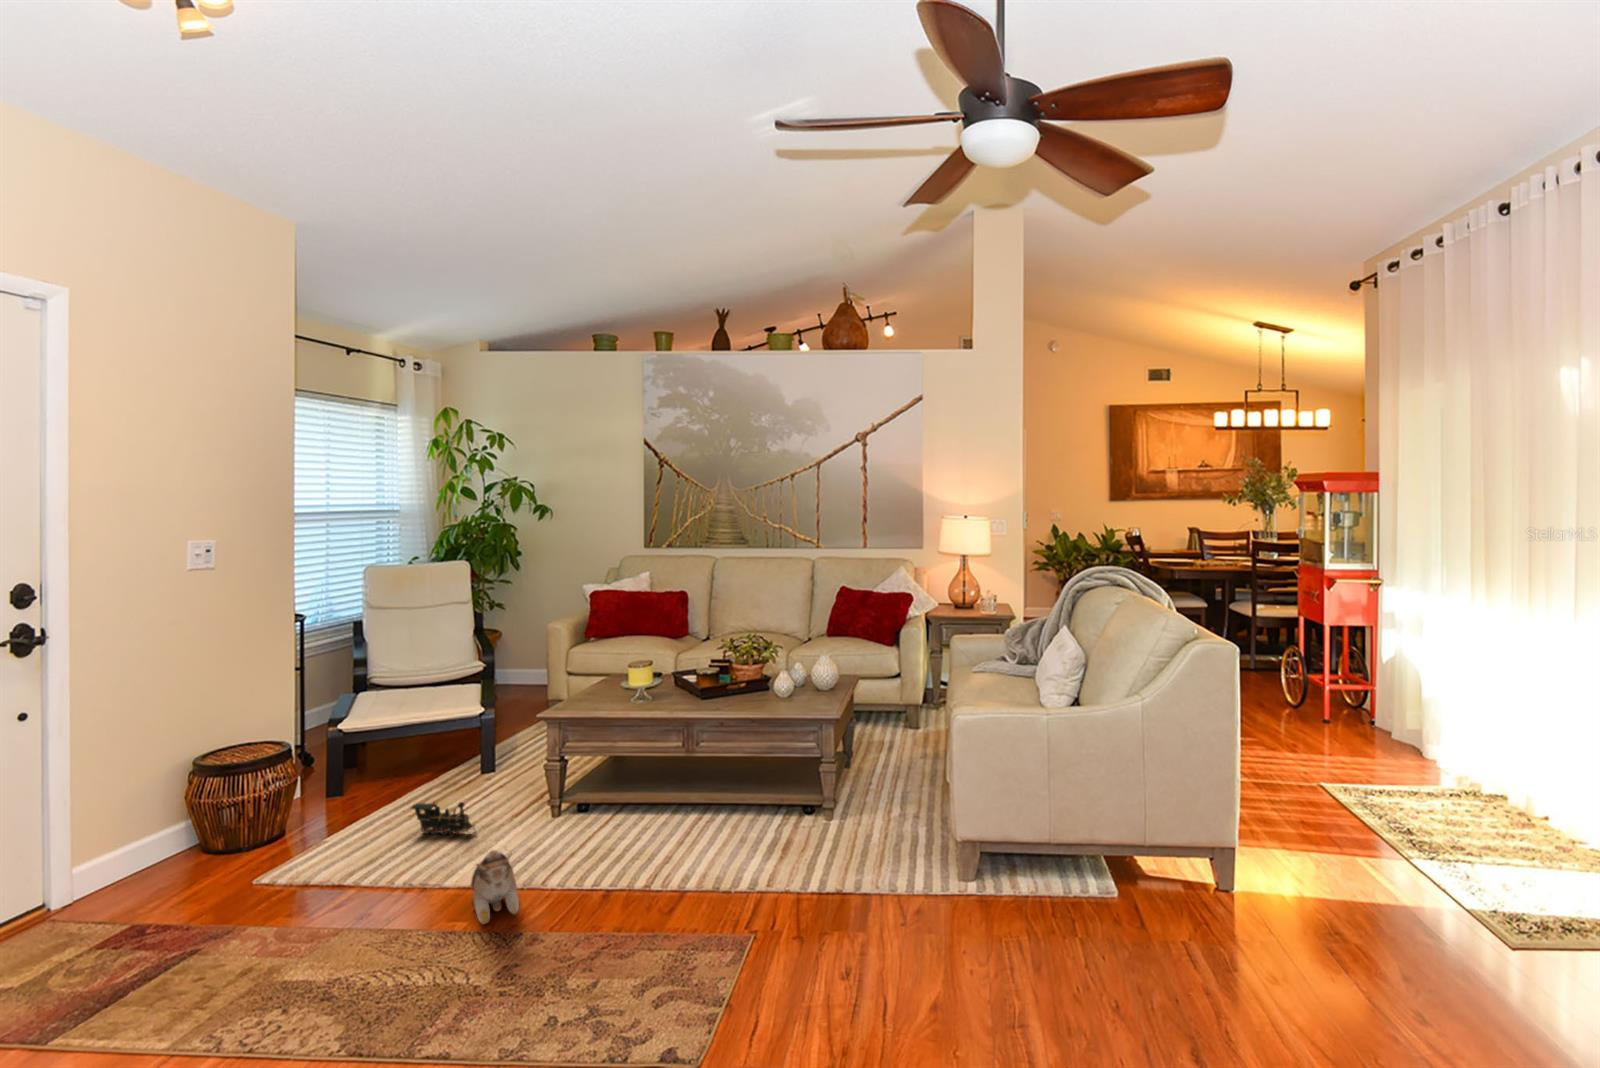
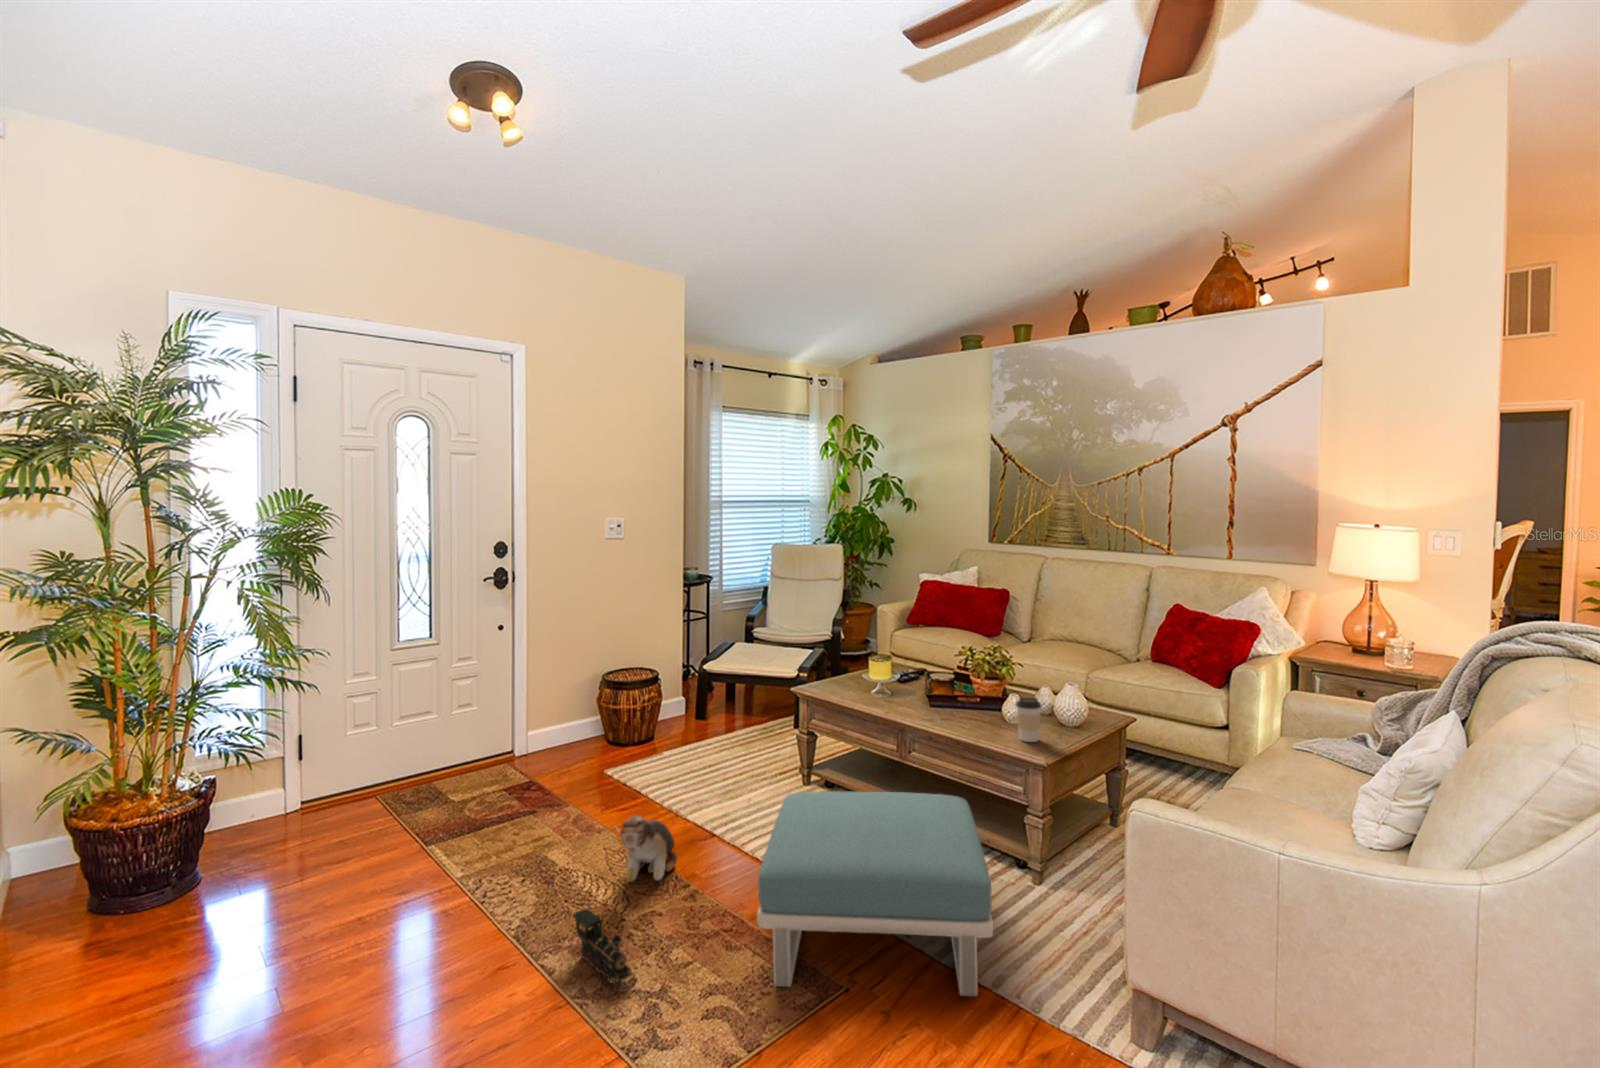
coffee cup: none [795,671,816,708] -> present [1016,698,1041,742]
footstool: none [628,762,863,943] -> present [757,792,993,996]
toy train: present [411,802,476,835] -> present [573,909,634,991]

